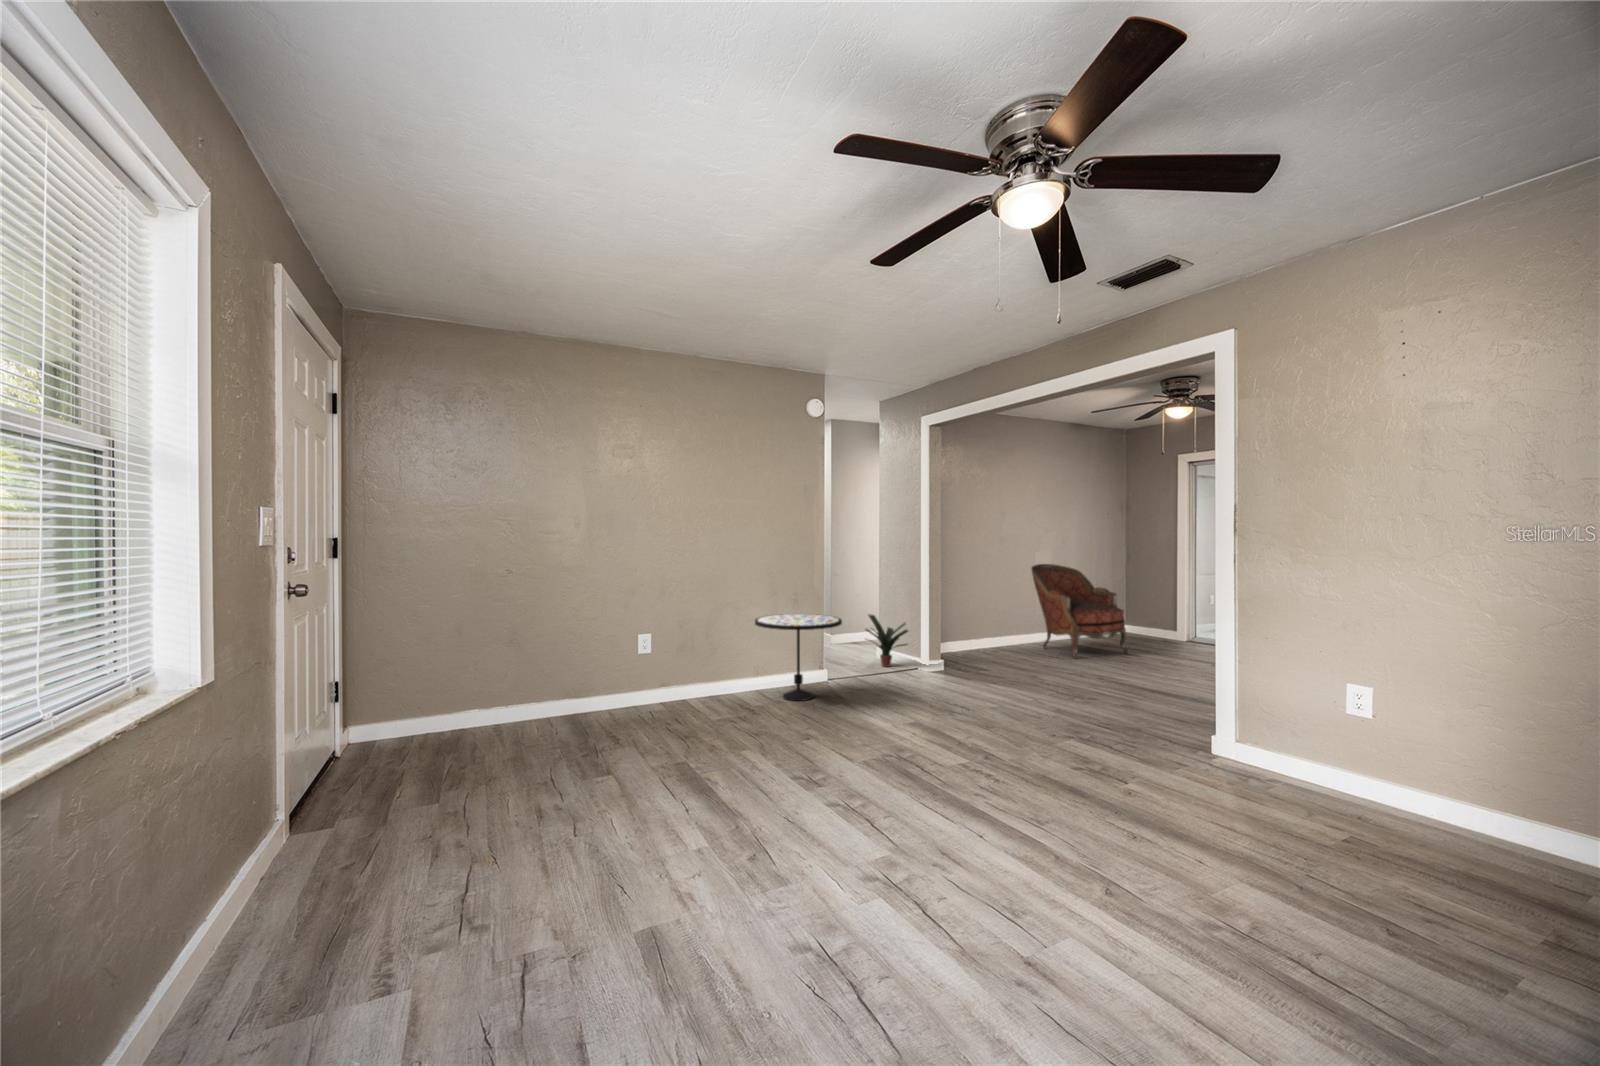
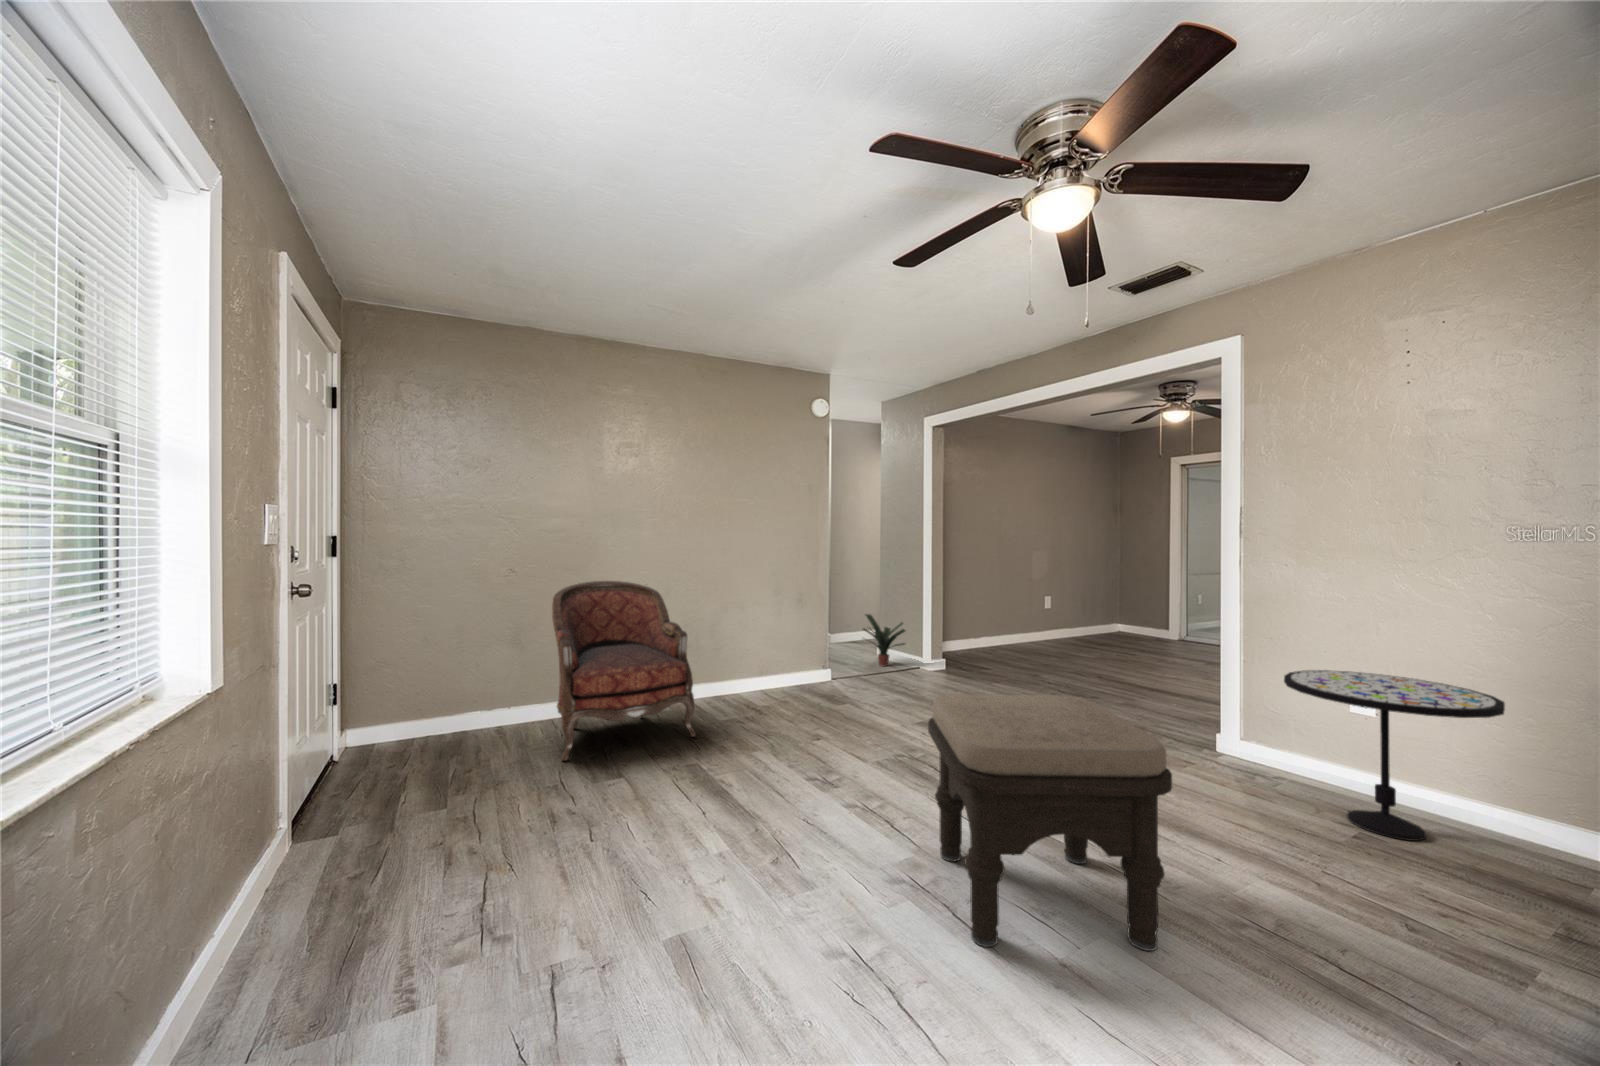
armchair: present [1031,564,1128,658] -> present [552,581,696,761]
side table: present [755,614,842,701] -> present [1284,670,1505,841]
ottoman: none [907,693,1141,950] -> present [928,694,1172,951]

